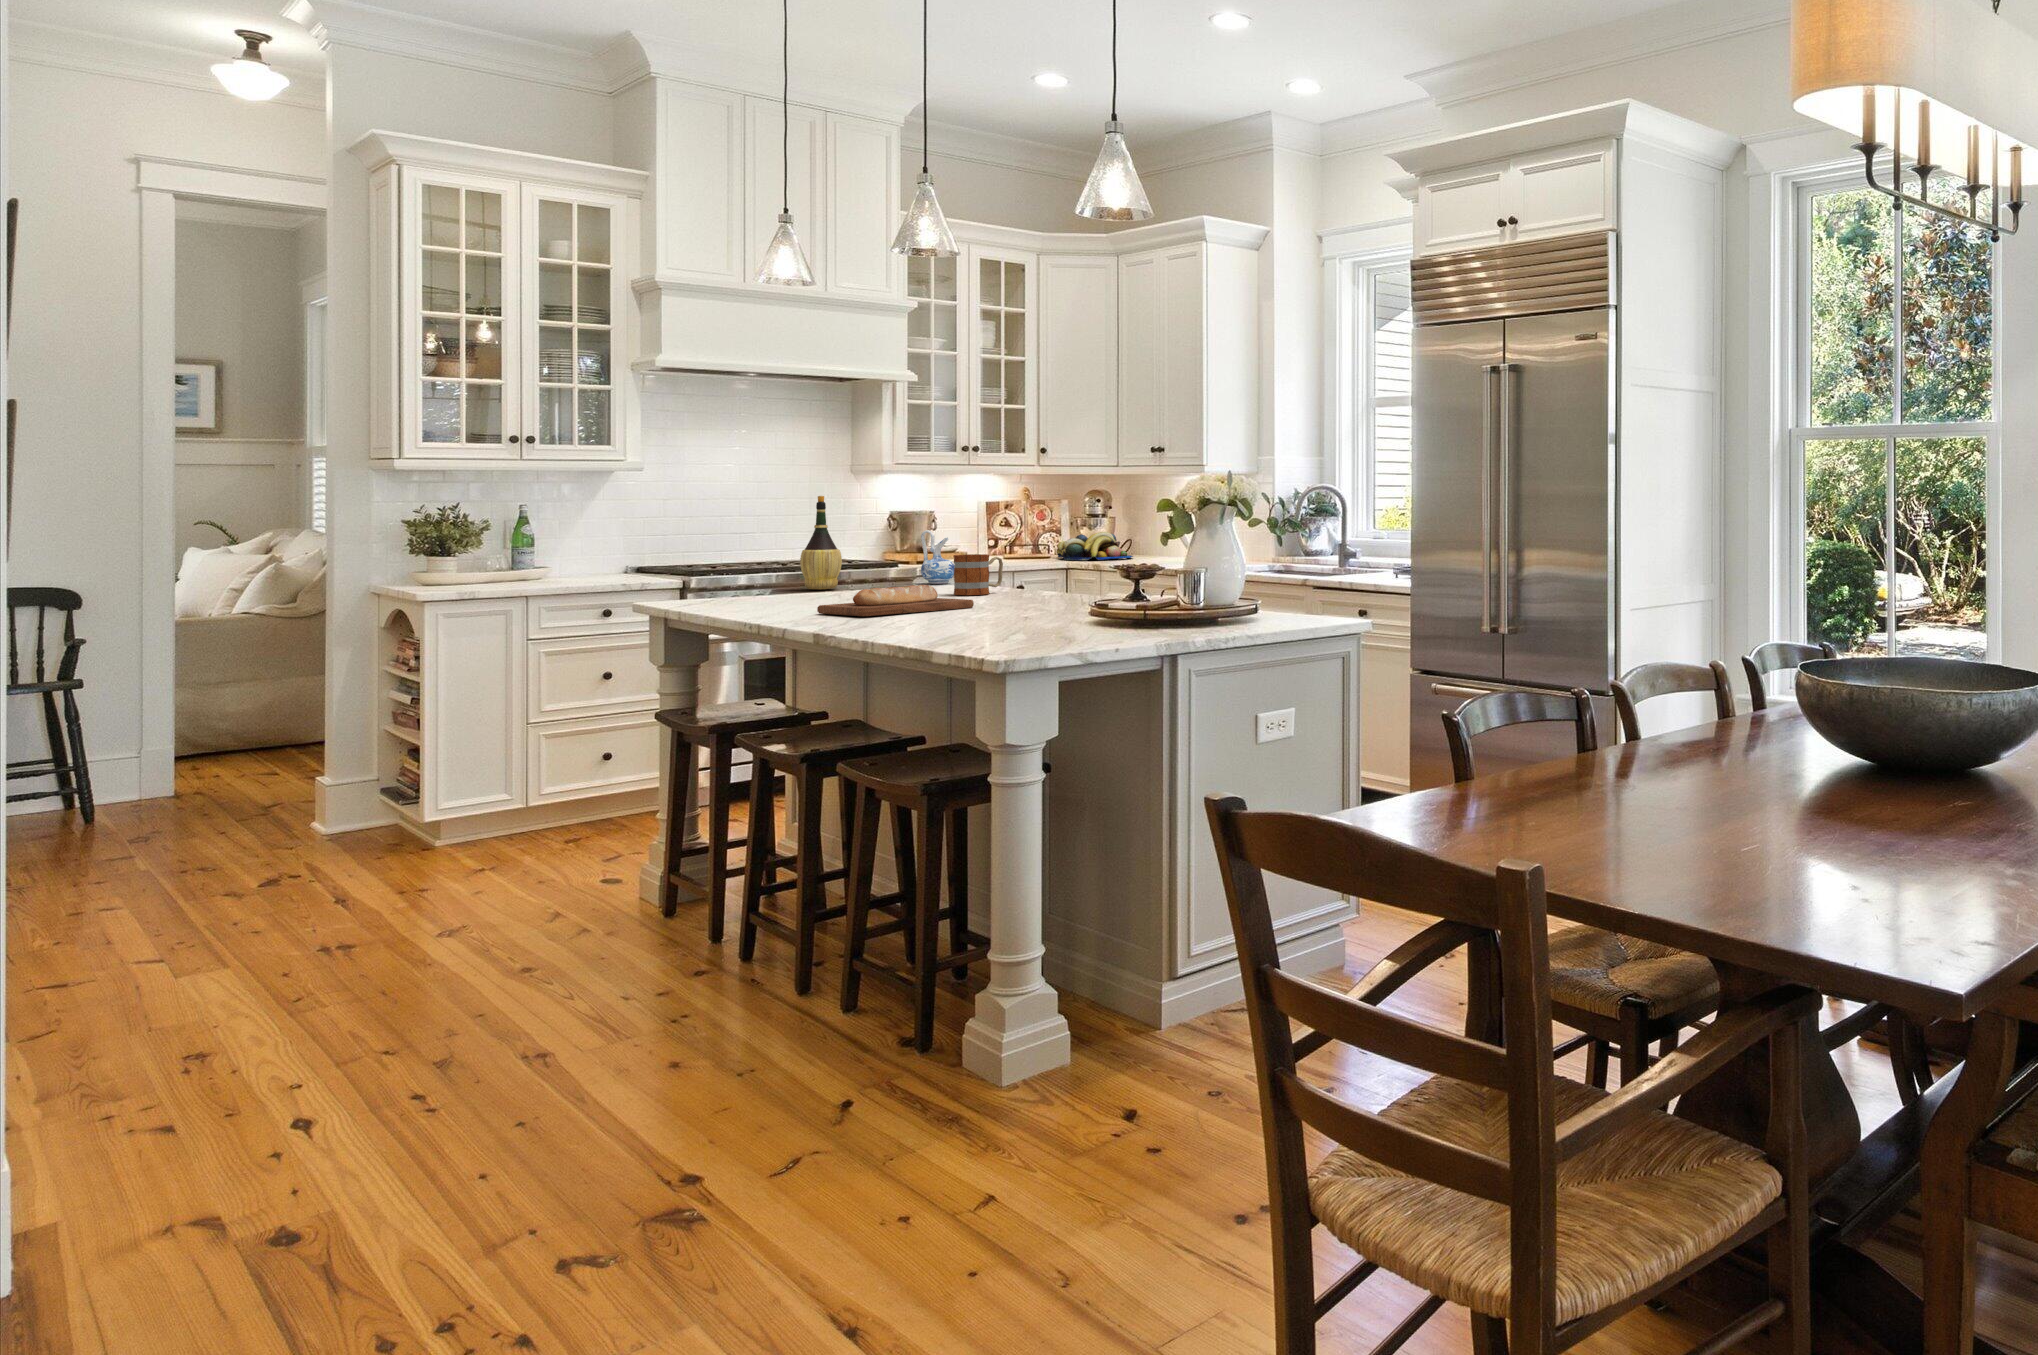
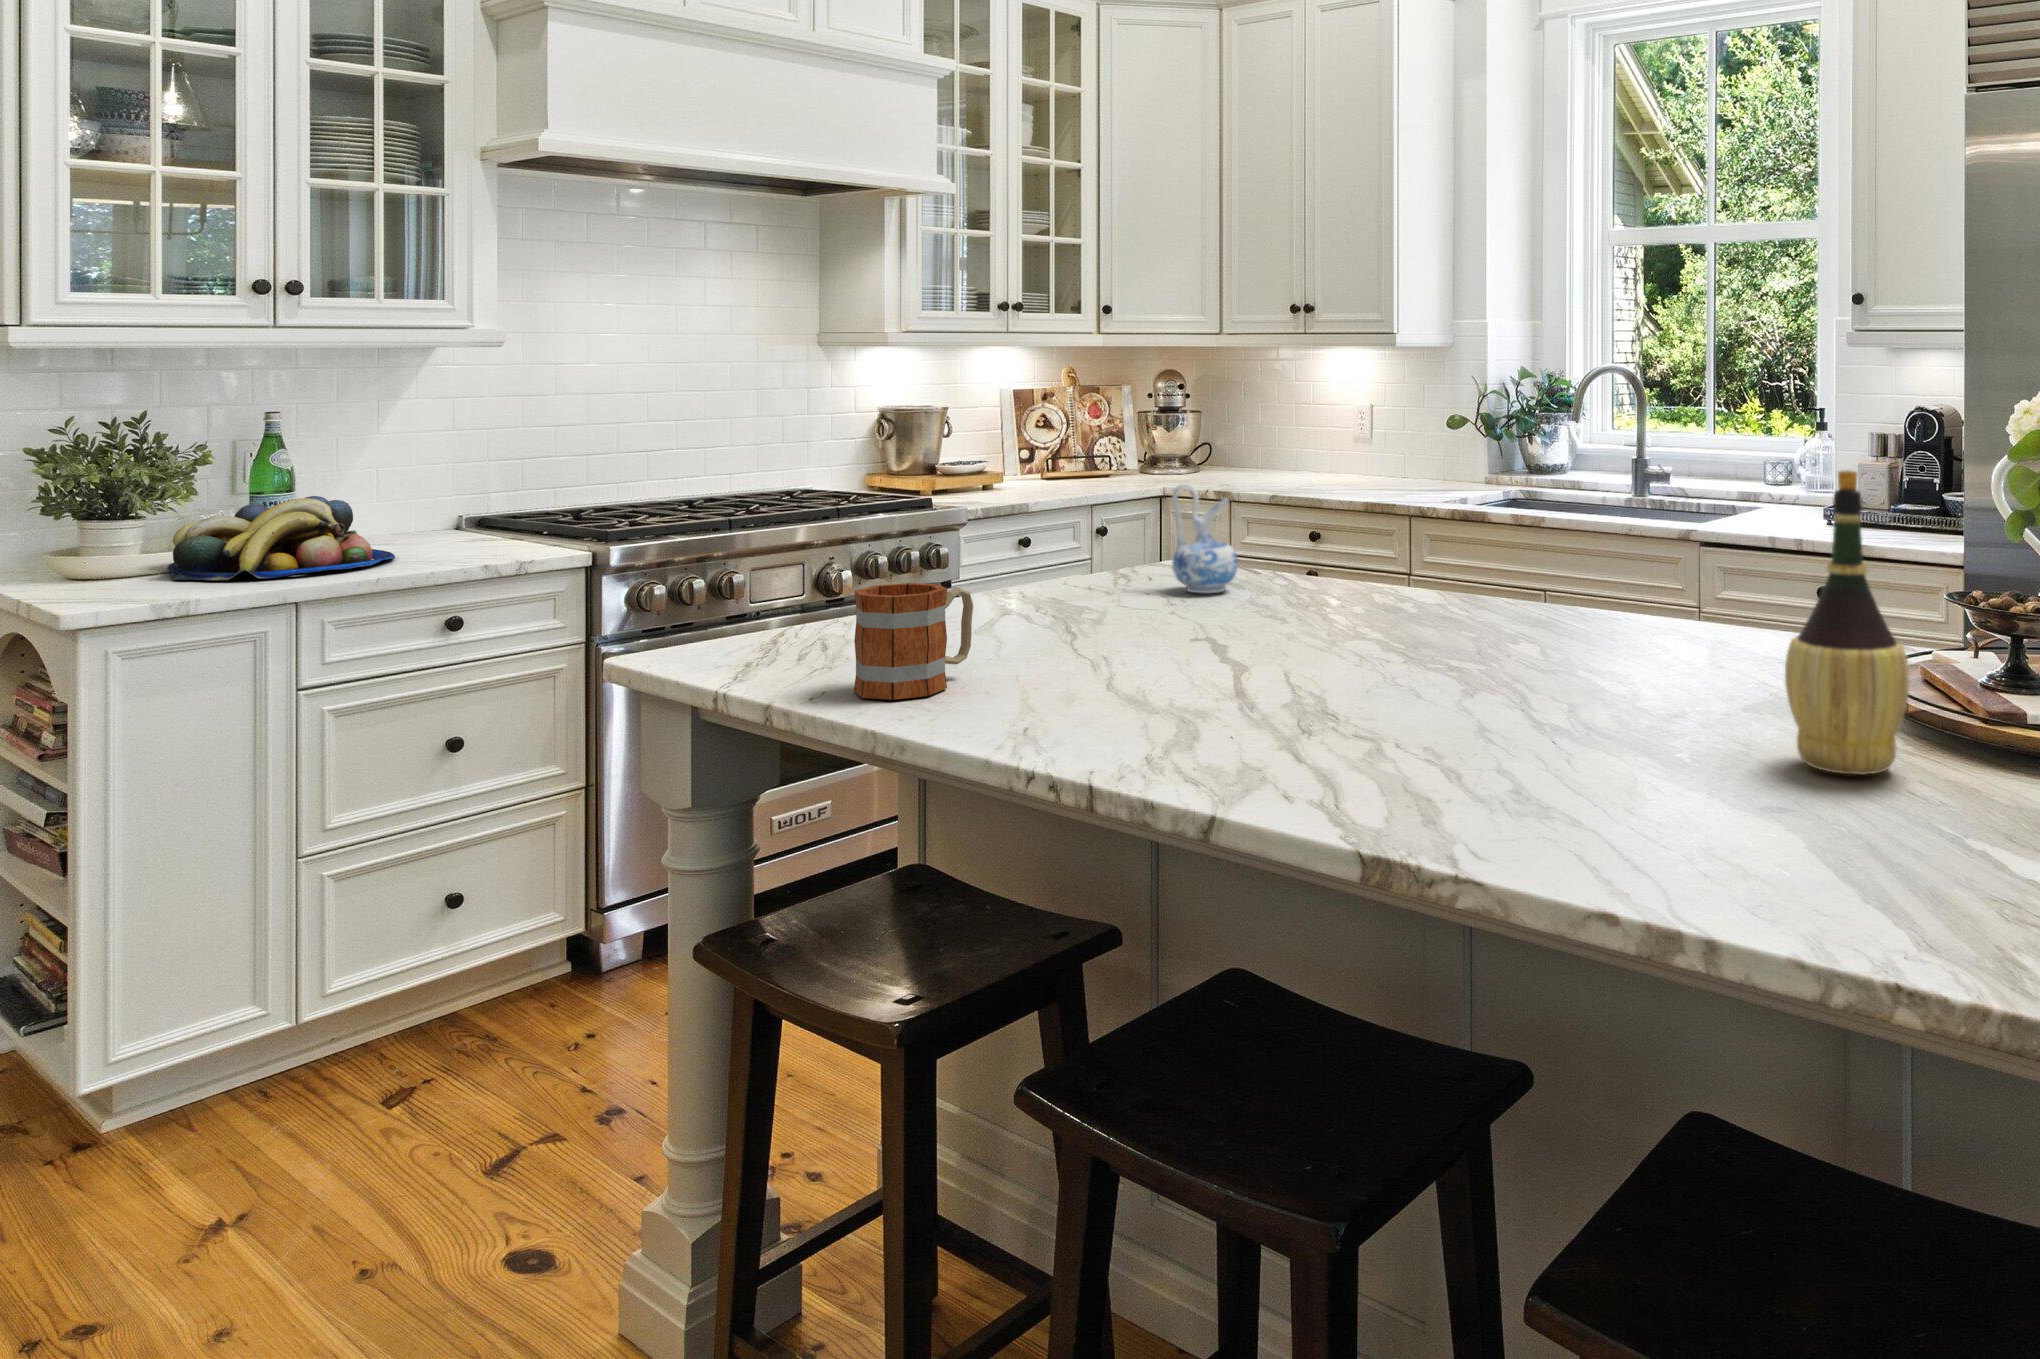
wine bottle: present [800,496,842,590] -> present [1785,470,1910,774]
fruit bowl: present [1057,532,1133,560] -> present [166,496,395,580]
mug: present [954,554,1003,595] -> present [854,583,973,700]
bread loaf: present [817,585,974,616] -> none [1275,674,1583,811]

